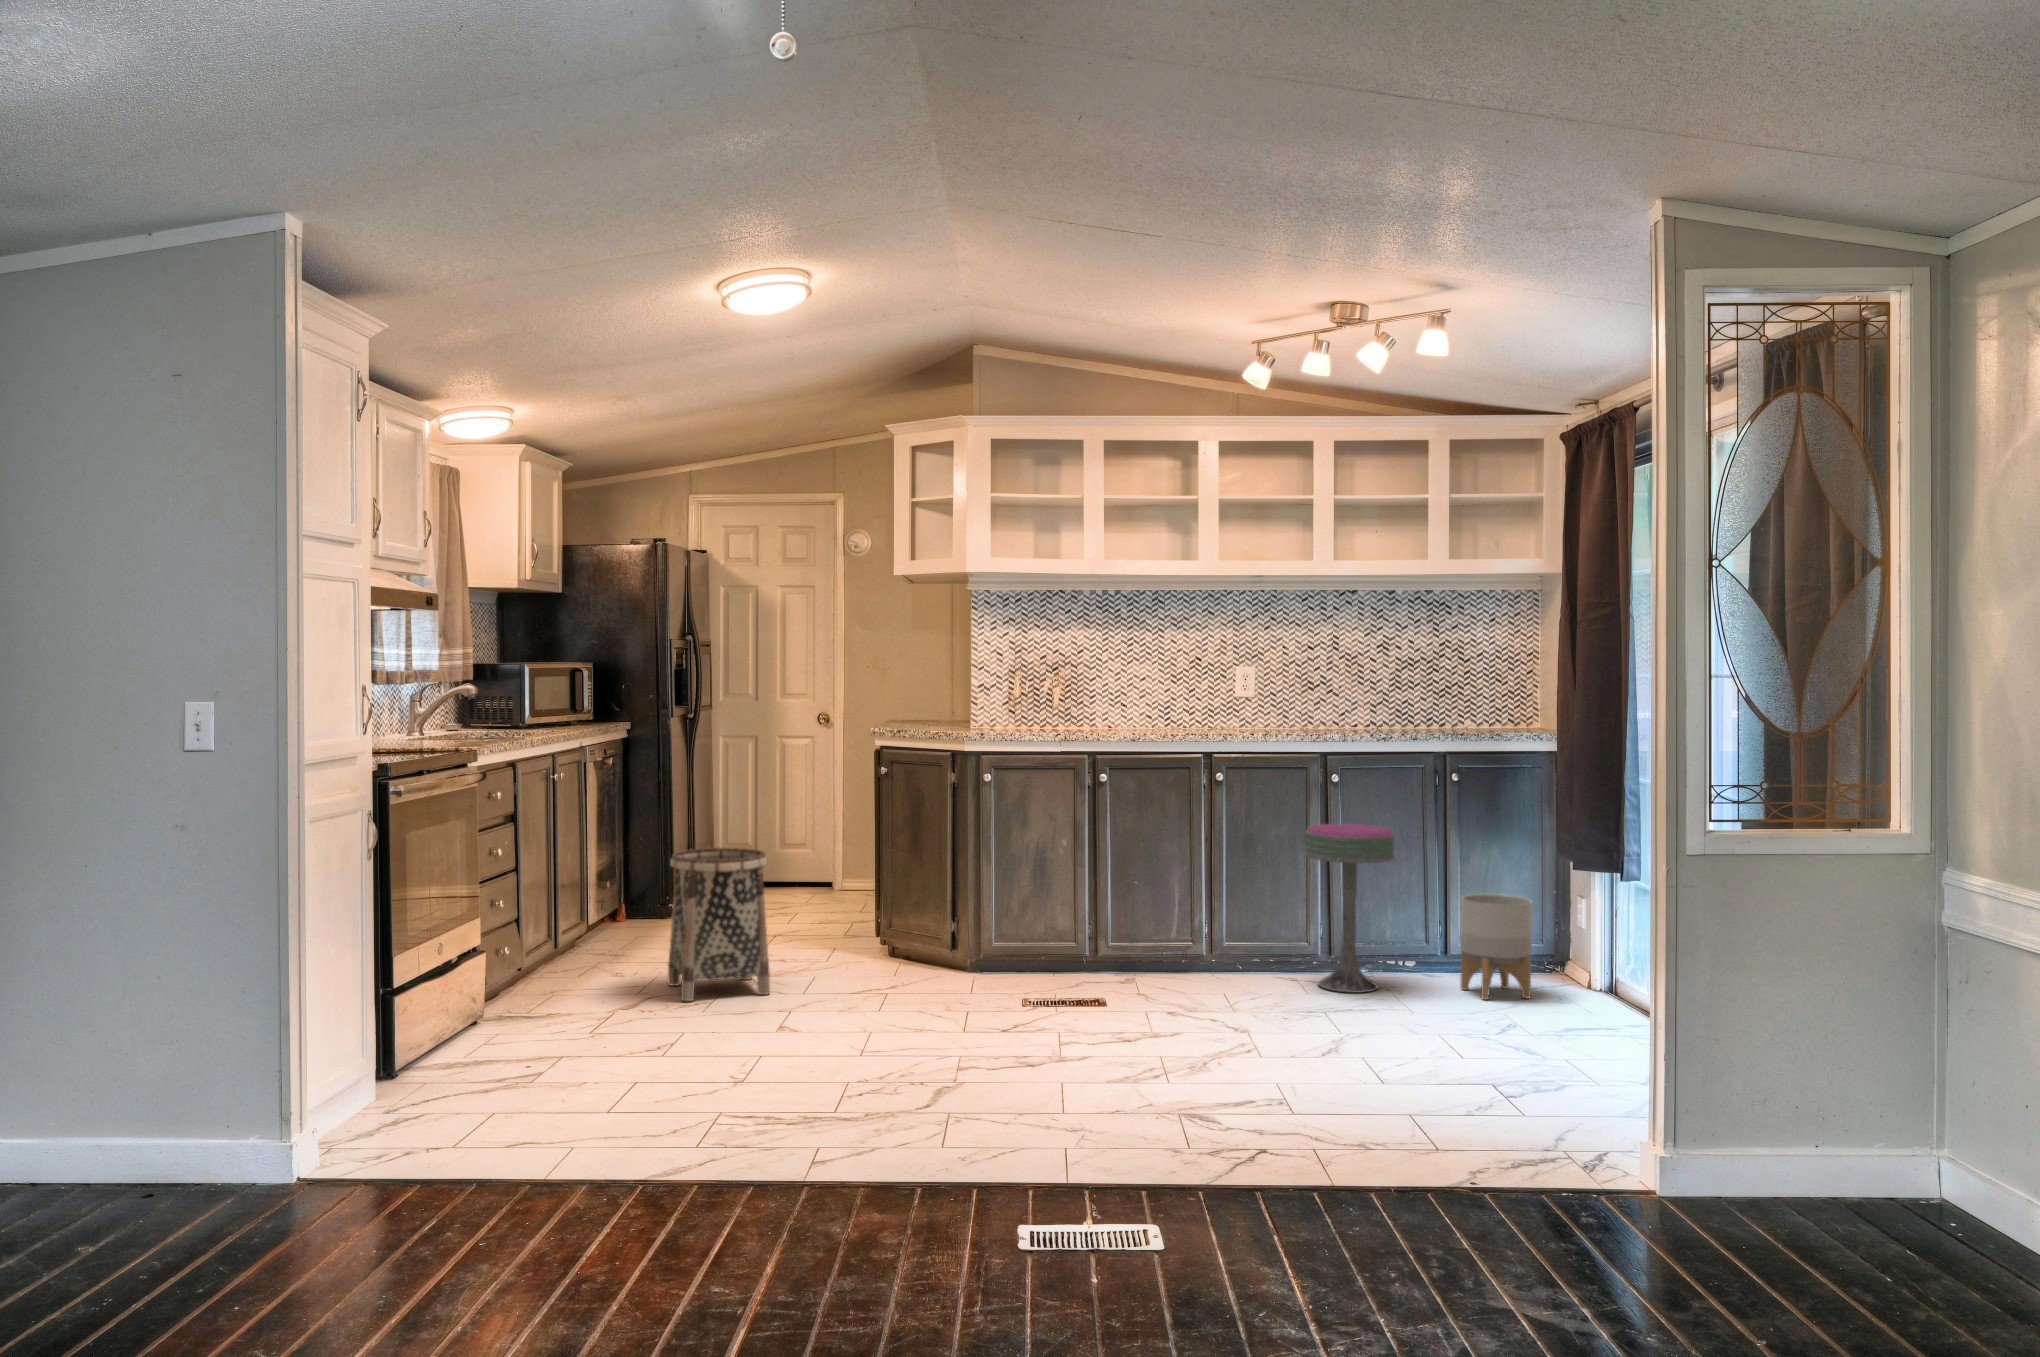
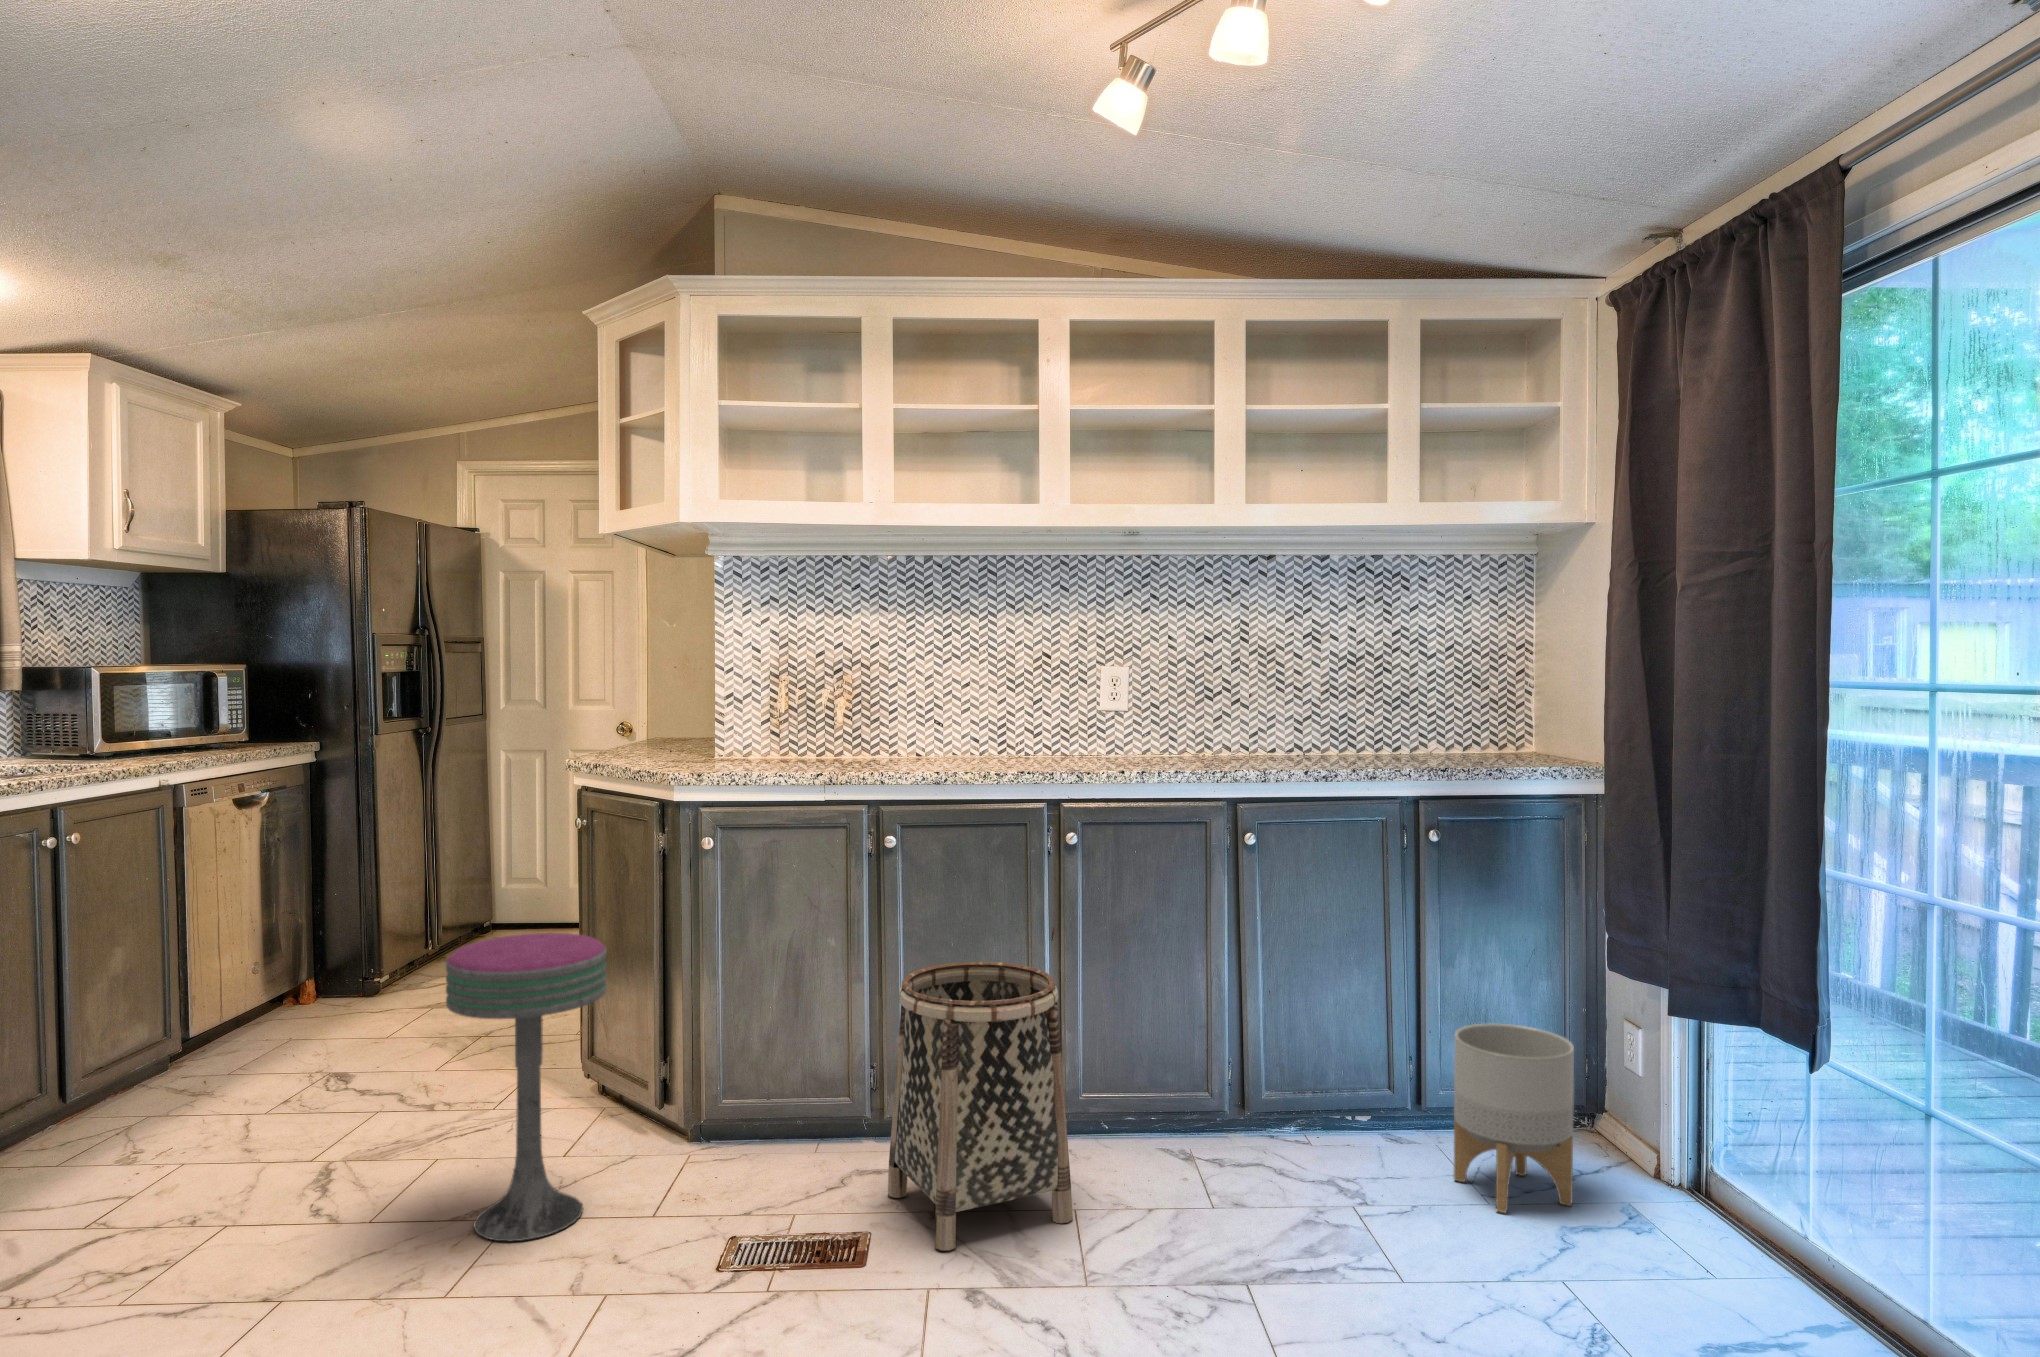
bar stool: present [1305,824,1395,993] -> present [446,933,607,1241]
basket: present [668,848,770,1001] -> present [888,962,1073,1250]

